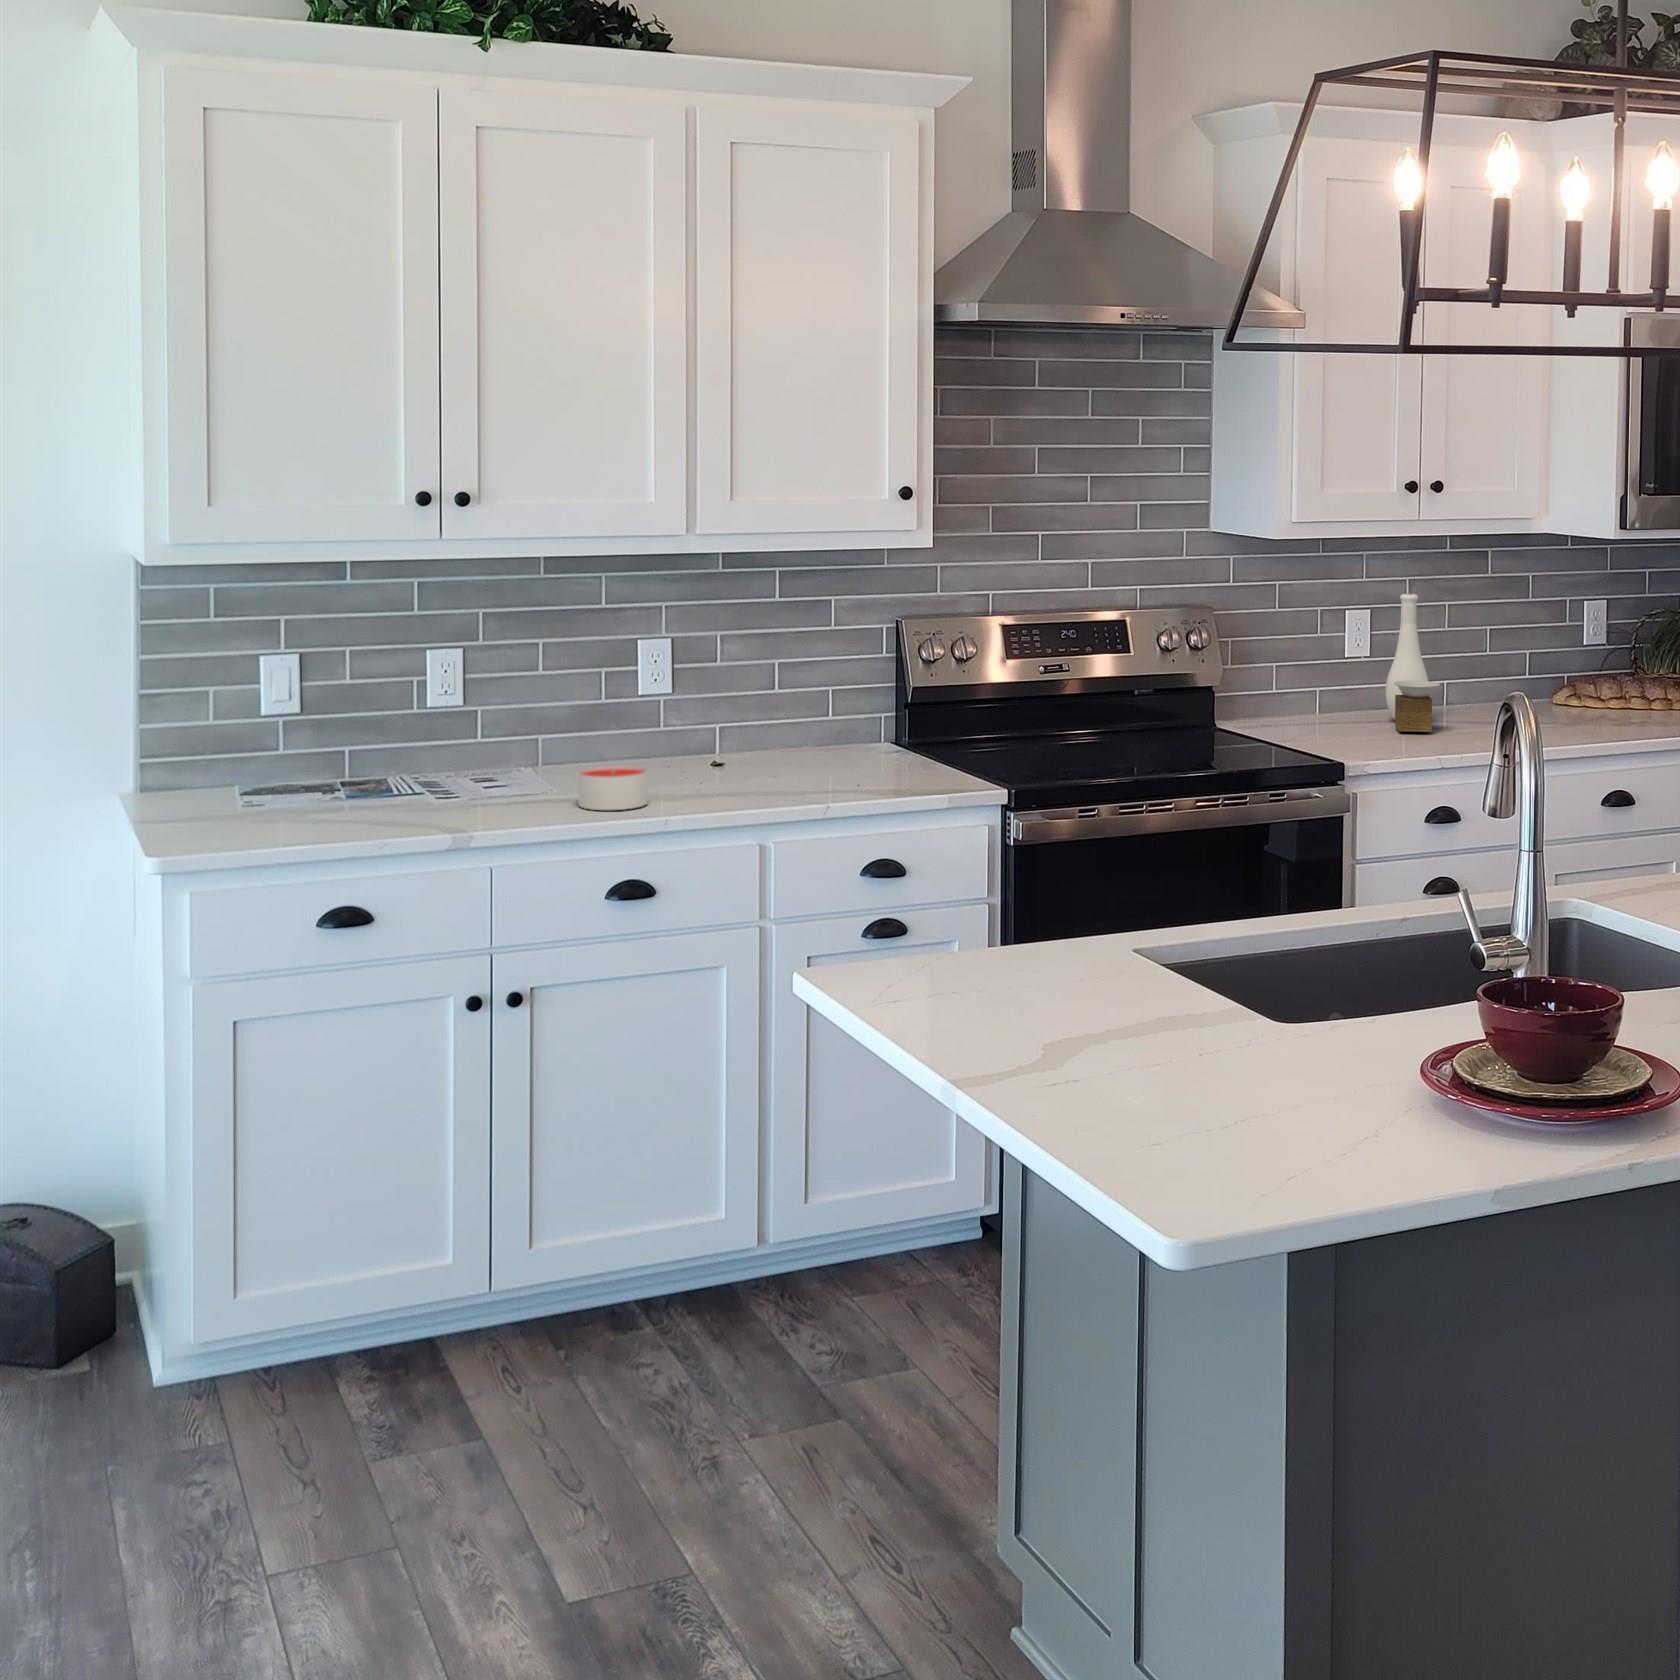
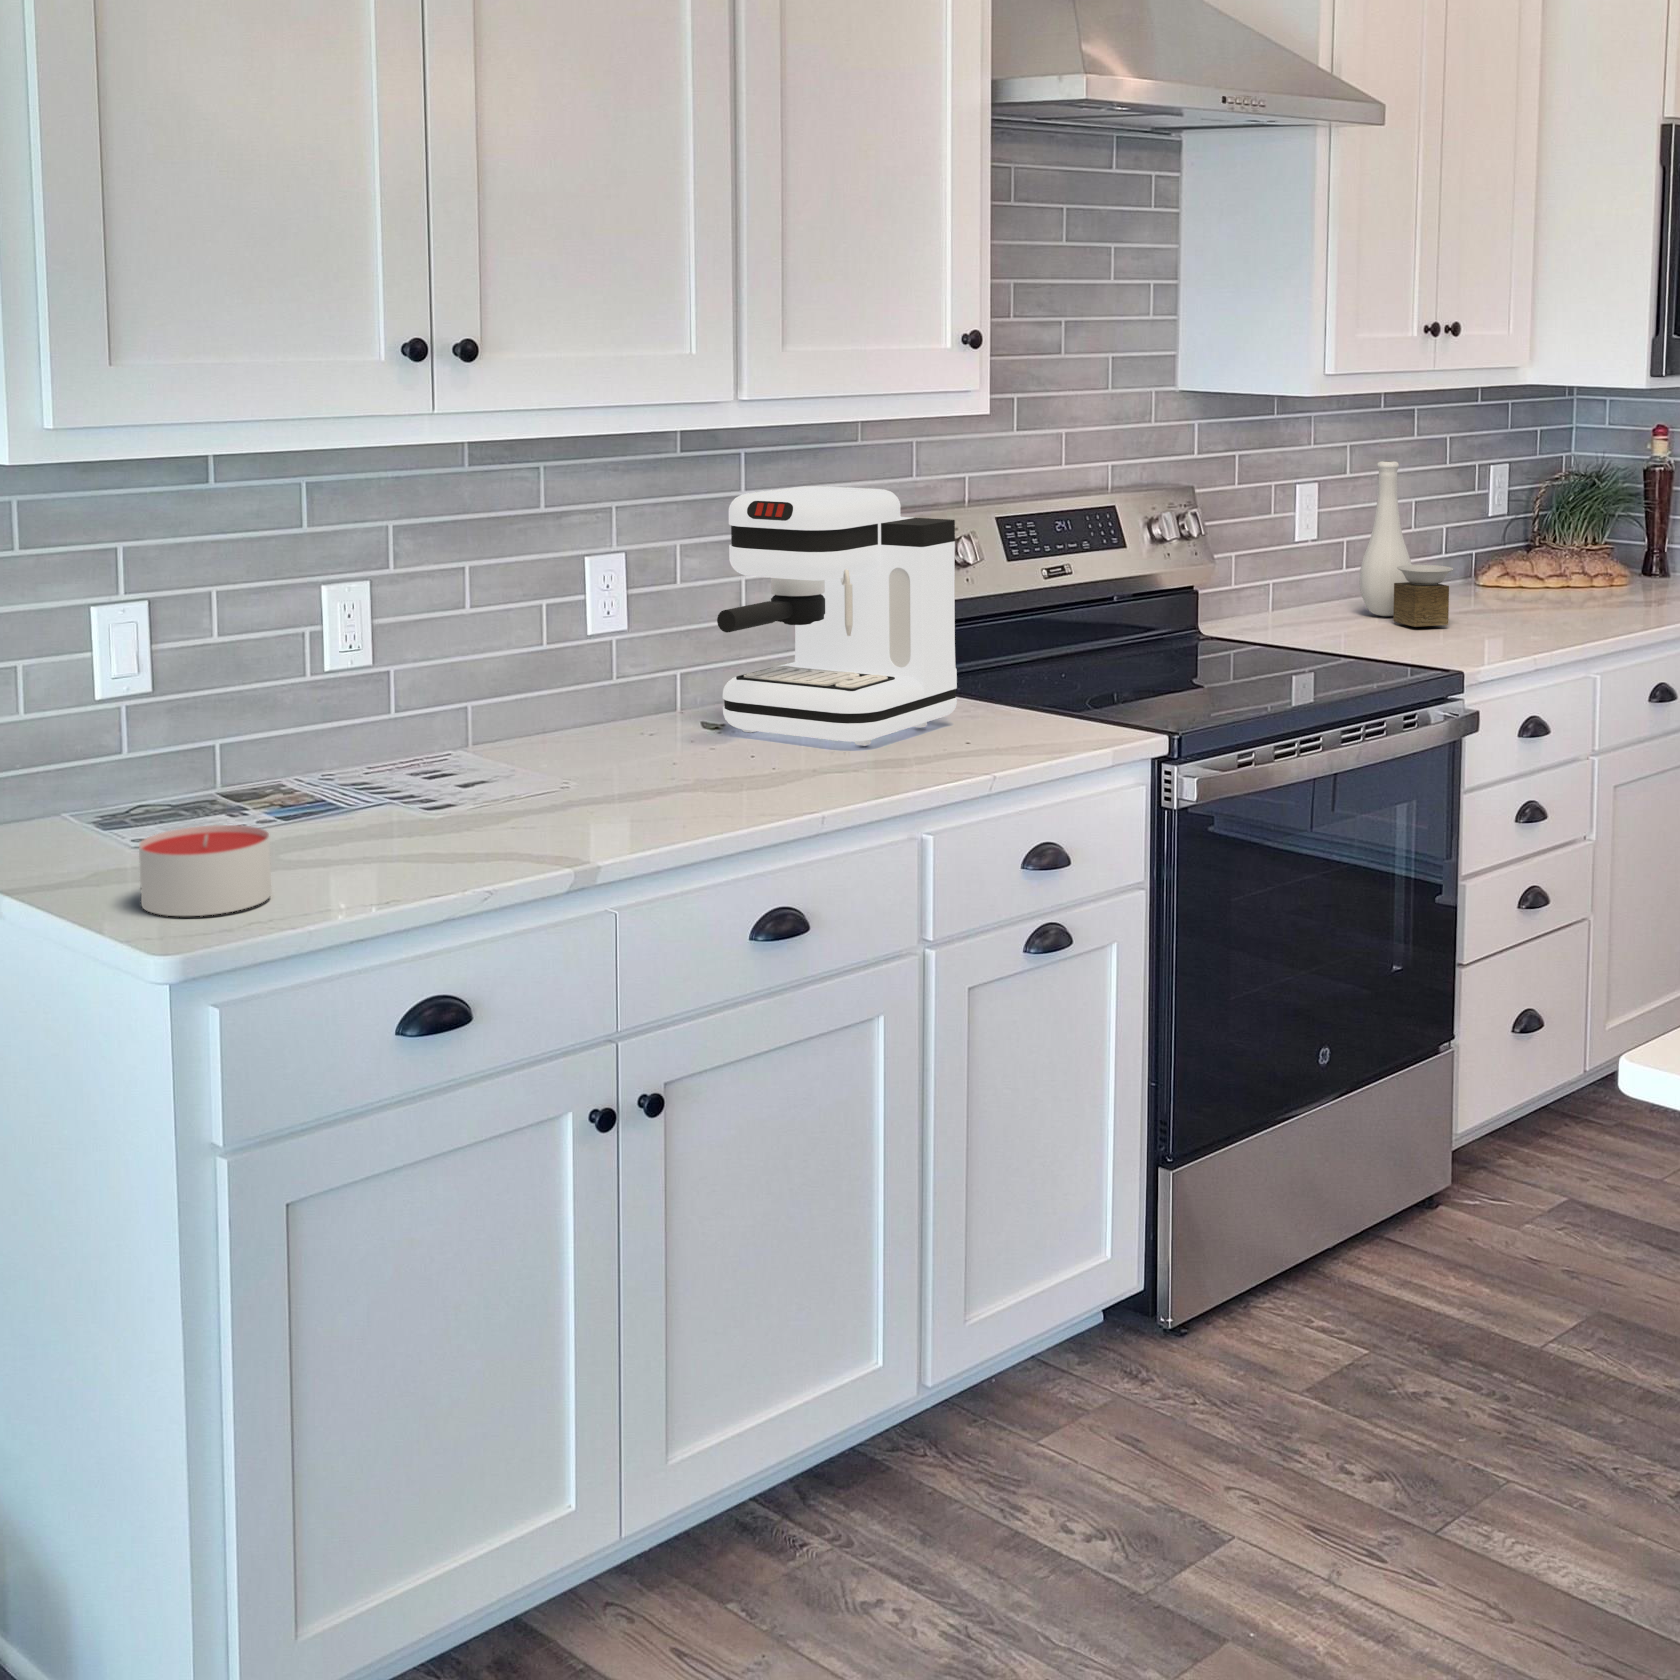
coffee maker: none [679,598,869,781] -> present [717,486,957,746]
candle: present [578,766,647,810] -> present [139,825,271,916]

